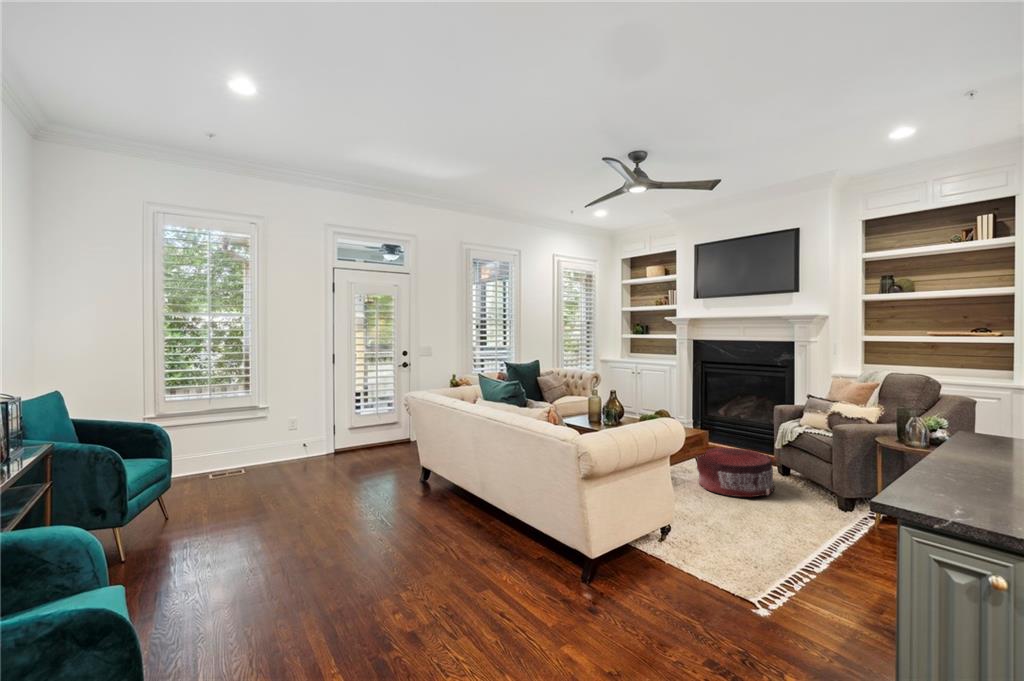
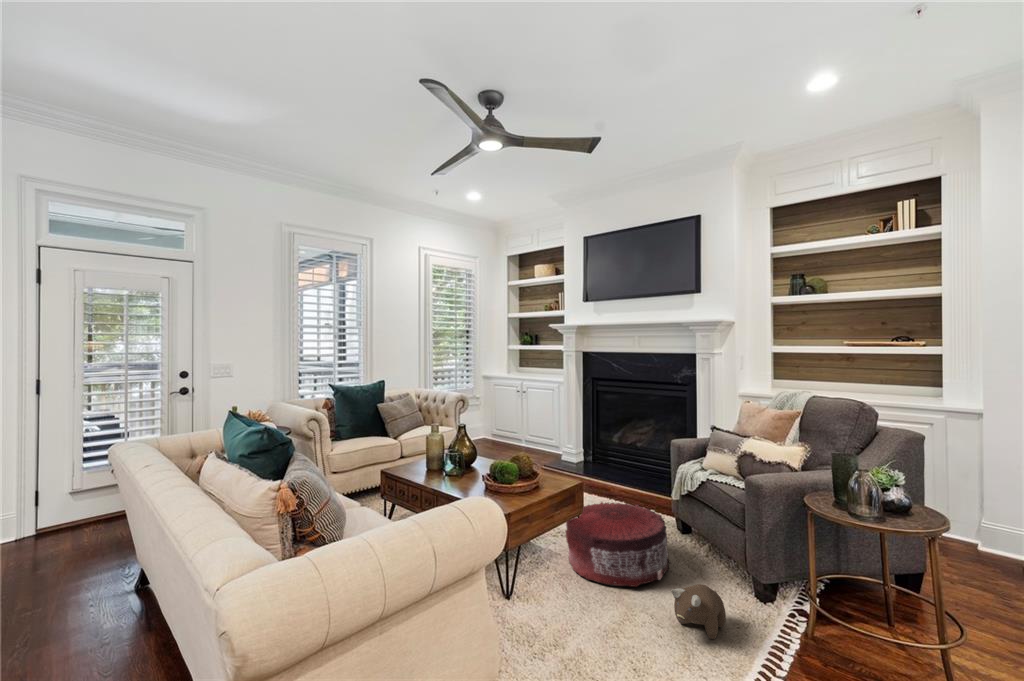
plush toy: none [778,490,816,522] -> present [671,584,726,639]

